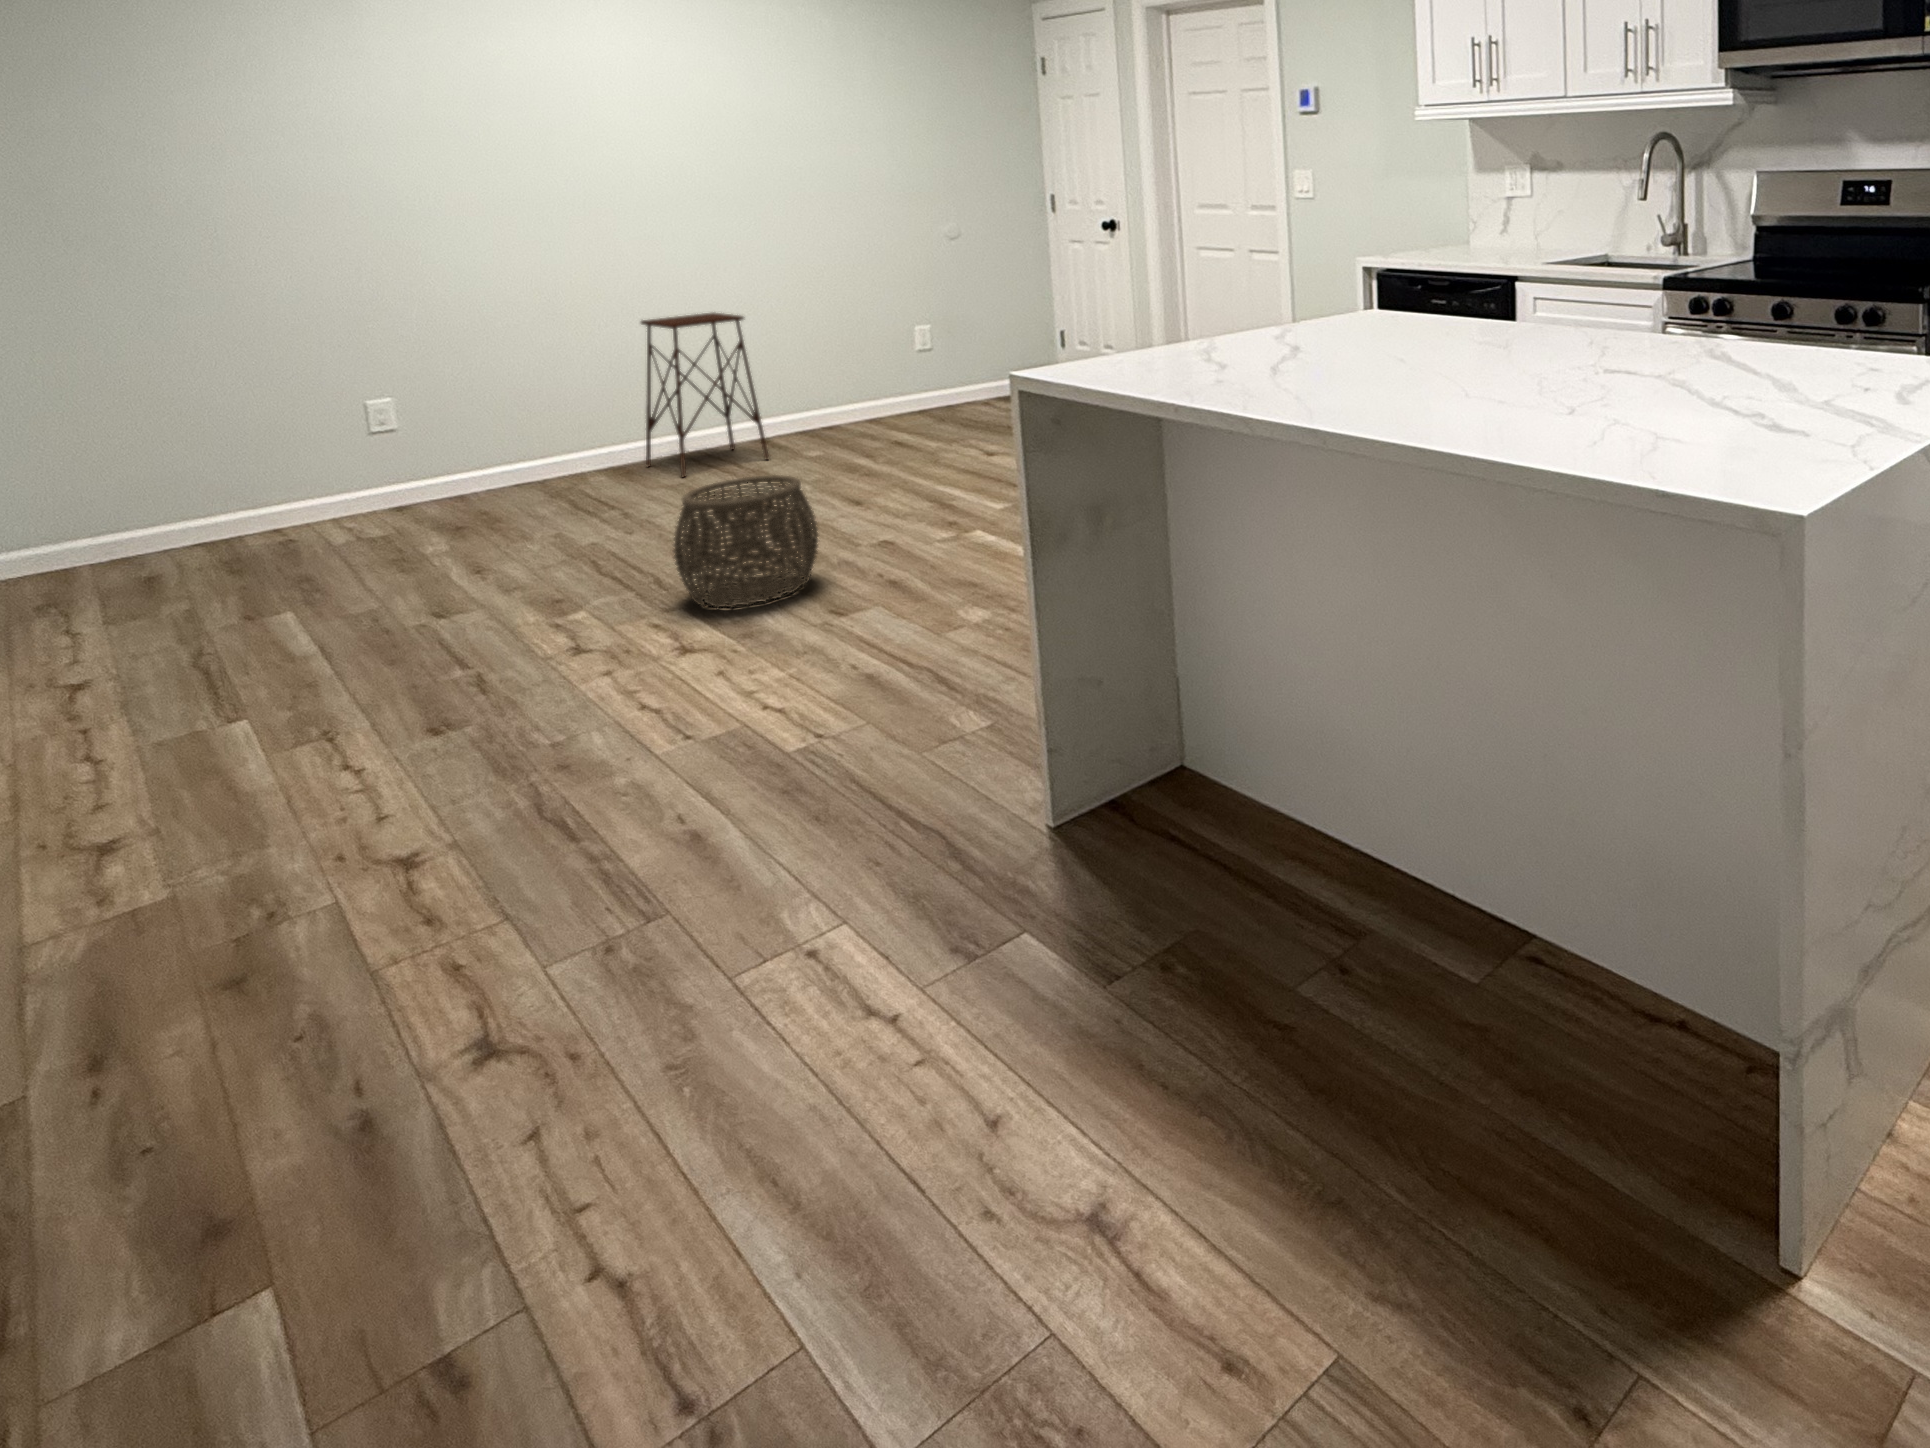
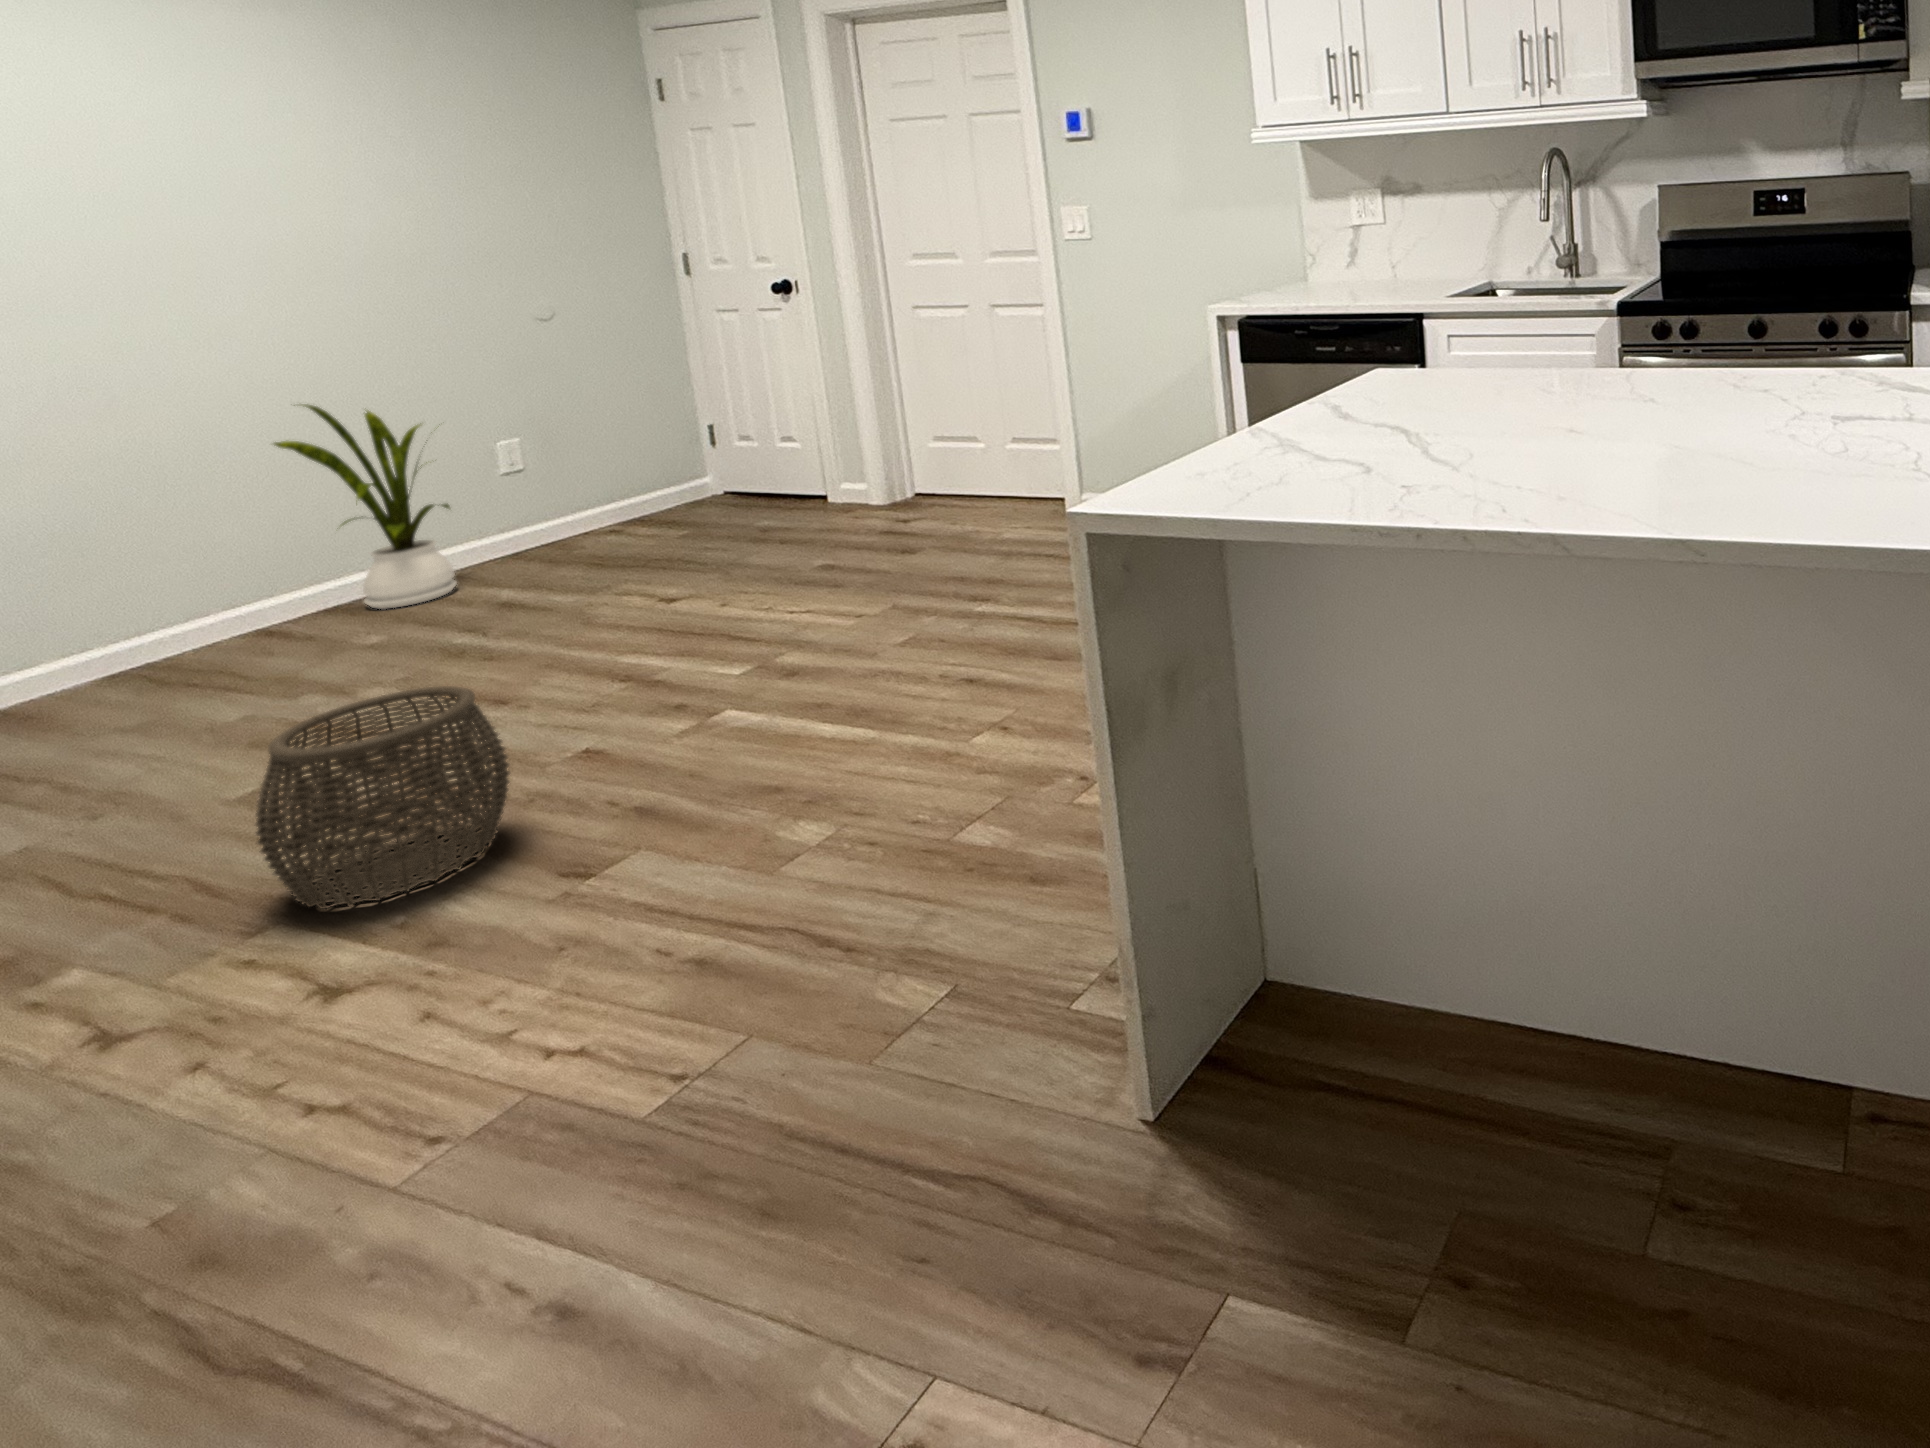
house plant: none [773,283,881,433] -> present [274,404,456,609]
side table: present [641,313,769,478] -> none [39,457,295,711]

